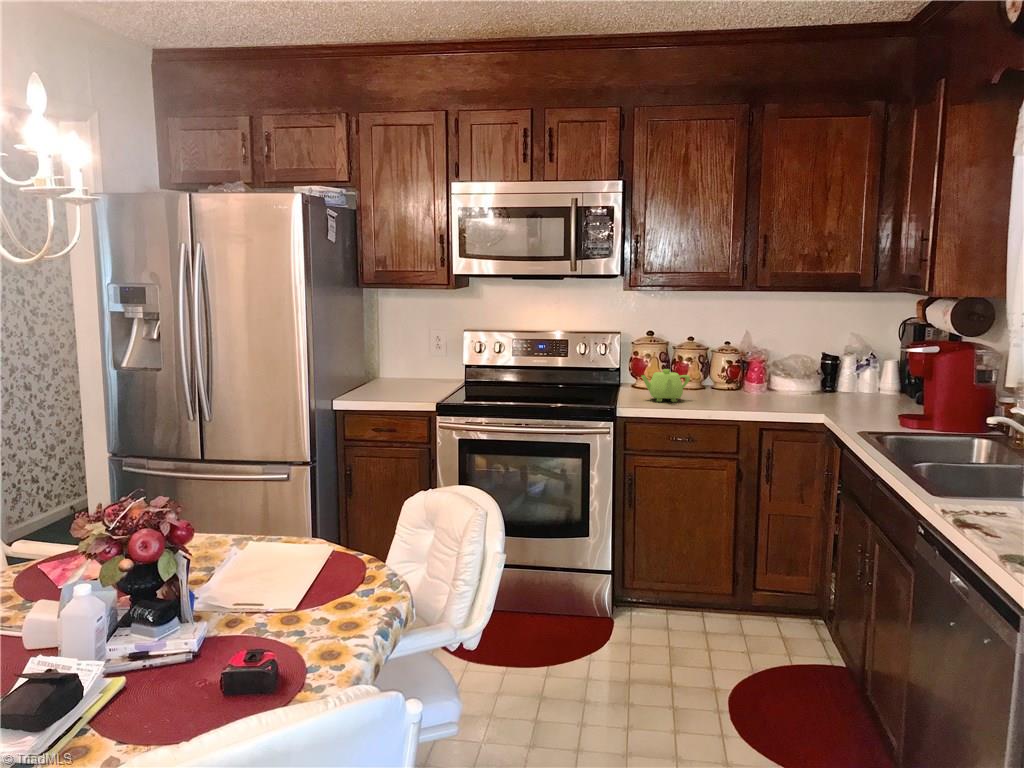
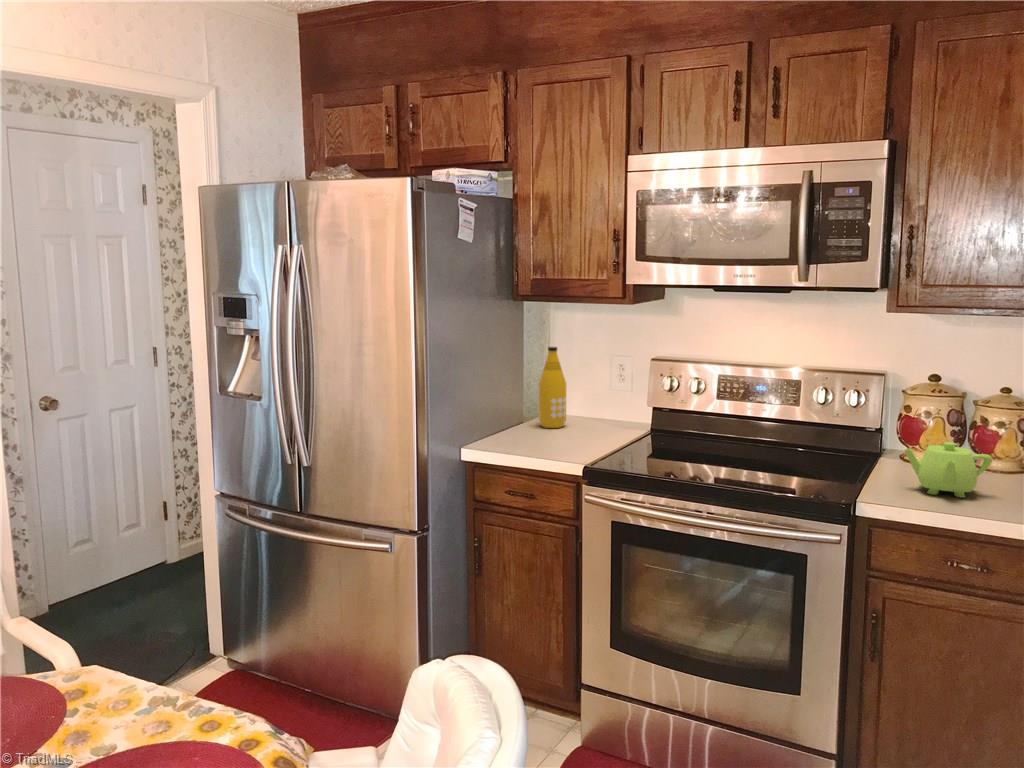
bottle: none [377,324,399,386] -> present [539,347,566,428]

